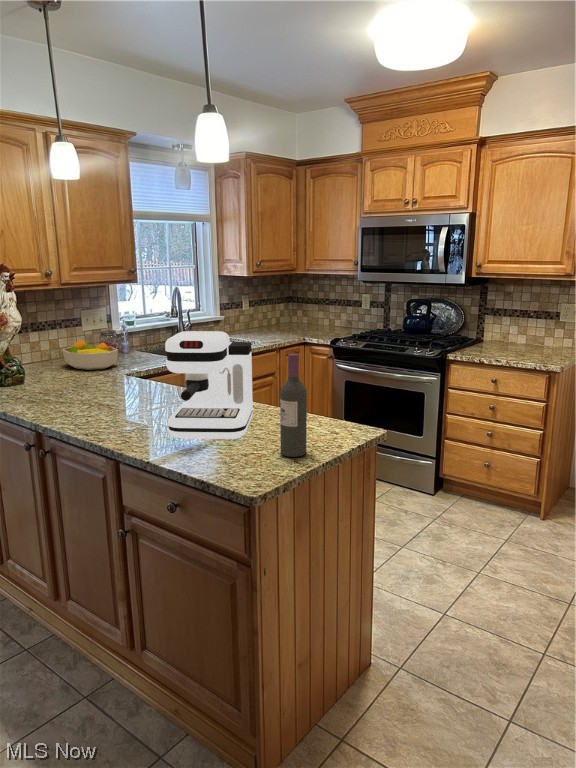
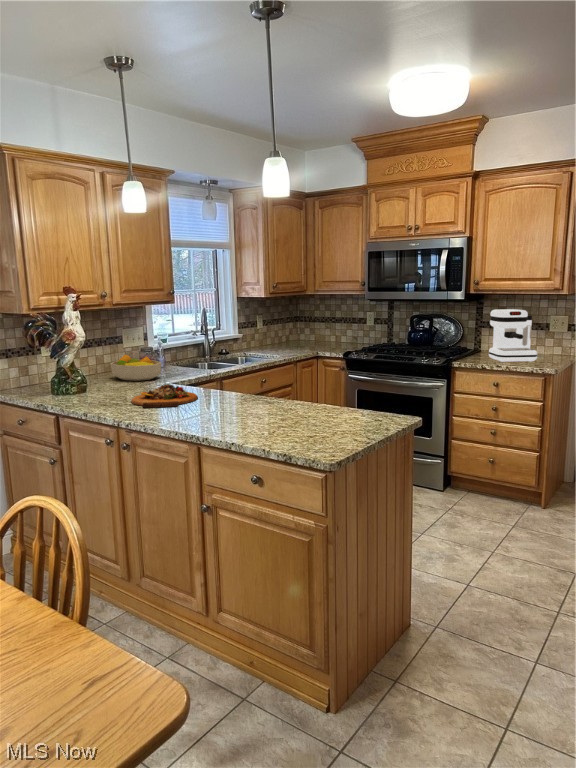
coffee maker: present [165,331,253,439] -> present [489,309,537,362]
wine bottle: present [280,354,307,457] -> none [342,351,363,436]
cutting board: none [65,379,143,407] -> present [131,384,198,408]

